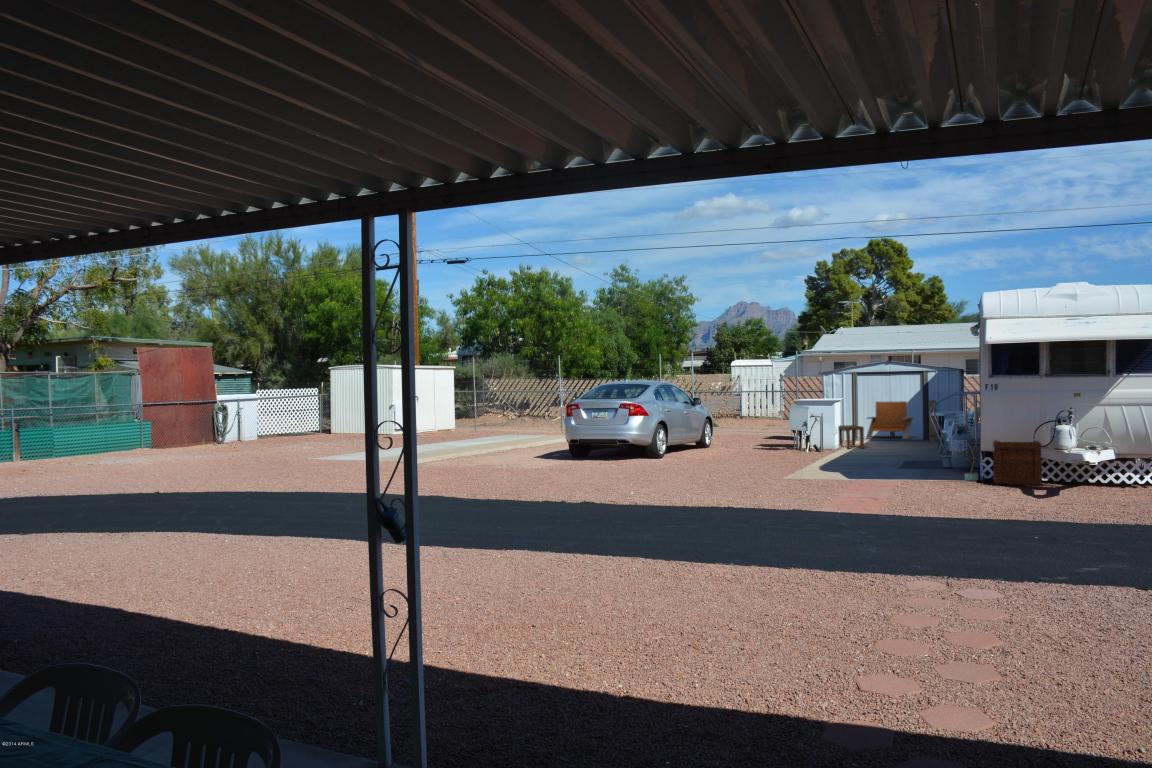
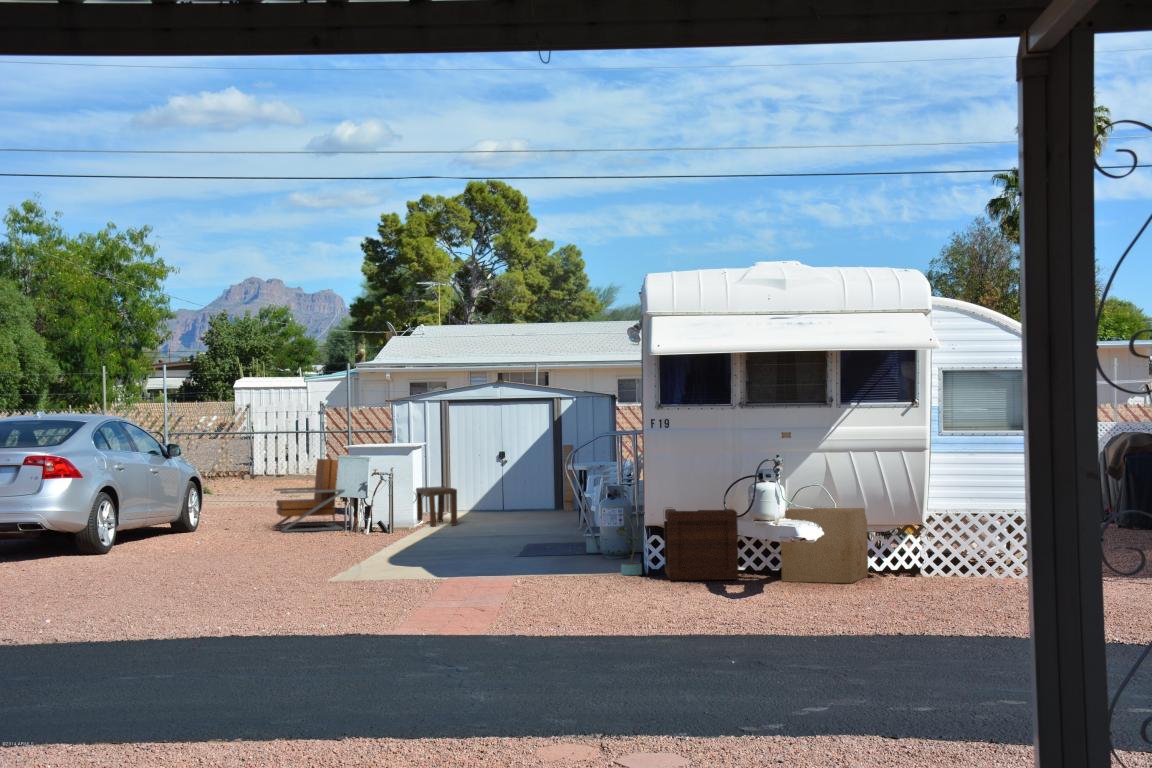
lounge chair: present [866,401,913,439] -> present [274,459,345,532]
cardboard box: none [1071,441,1134,490] -> present [781,508,868,583]

